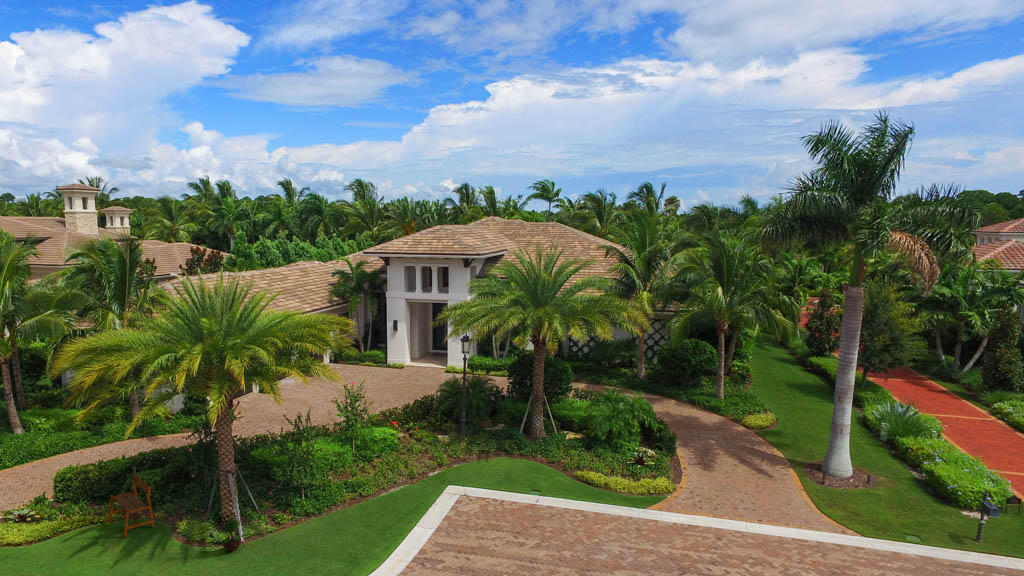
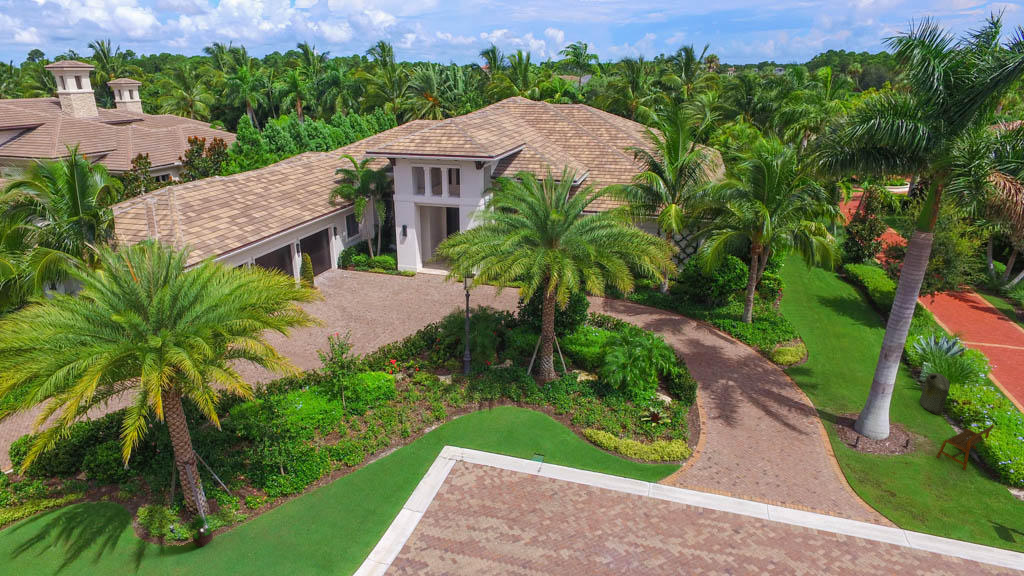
trash can: none [875,425,897,463] -> present [920,373,950,415]
bench: present [109,475,154,537] -> present [937,425,994,470]

